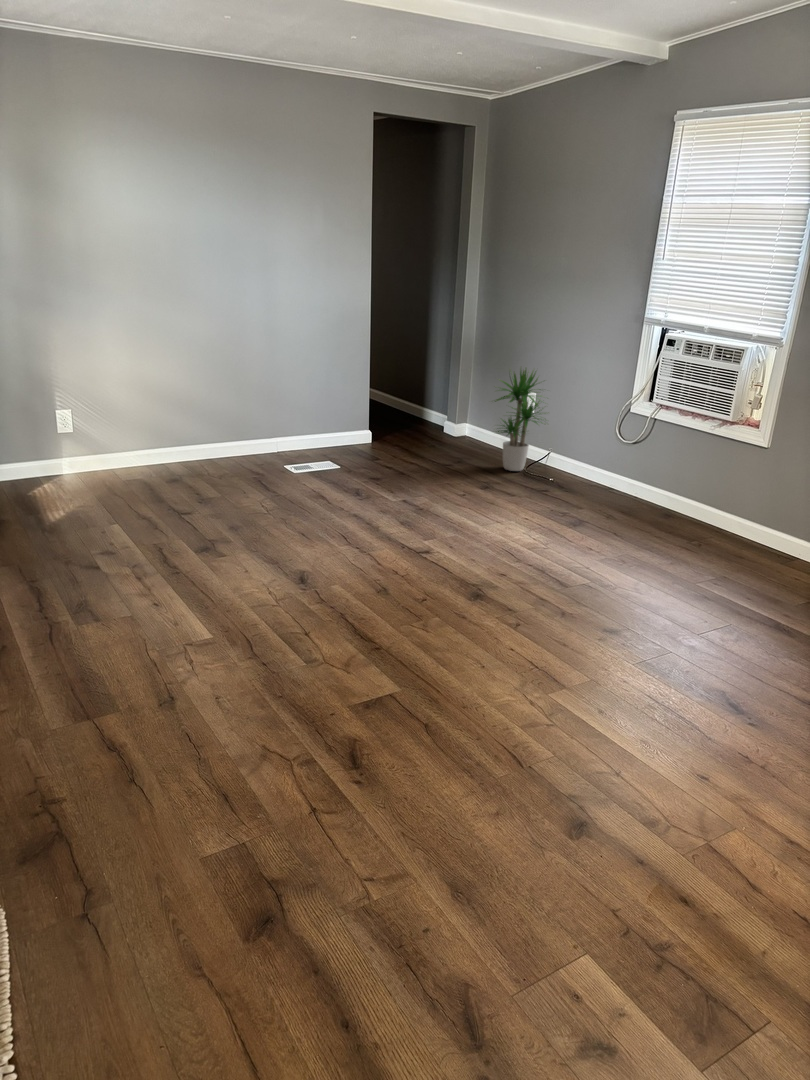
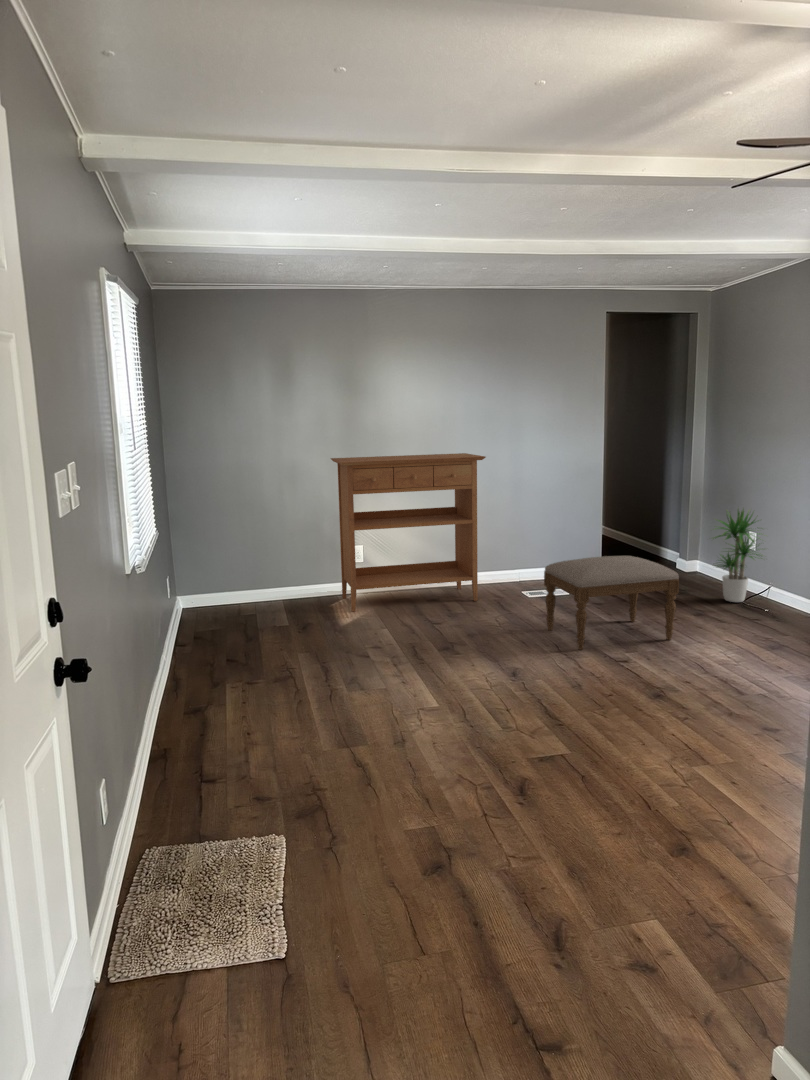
console table: none [11,284,238,501] -> present [331,453,486,612]
ottoman: none [322,423,479,539] -> present [544,556,679,650]

